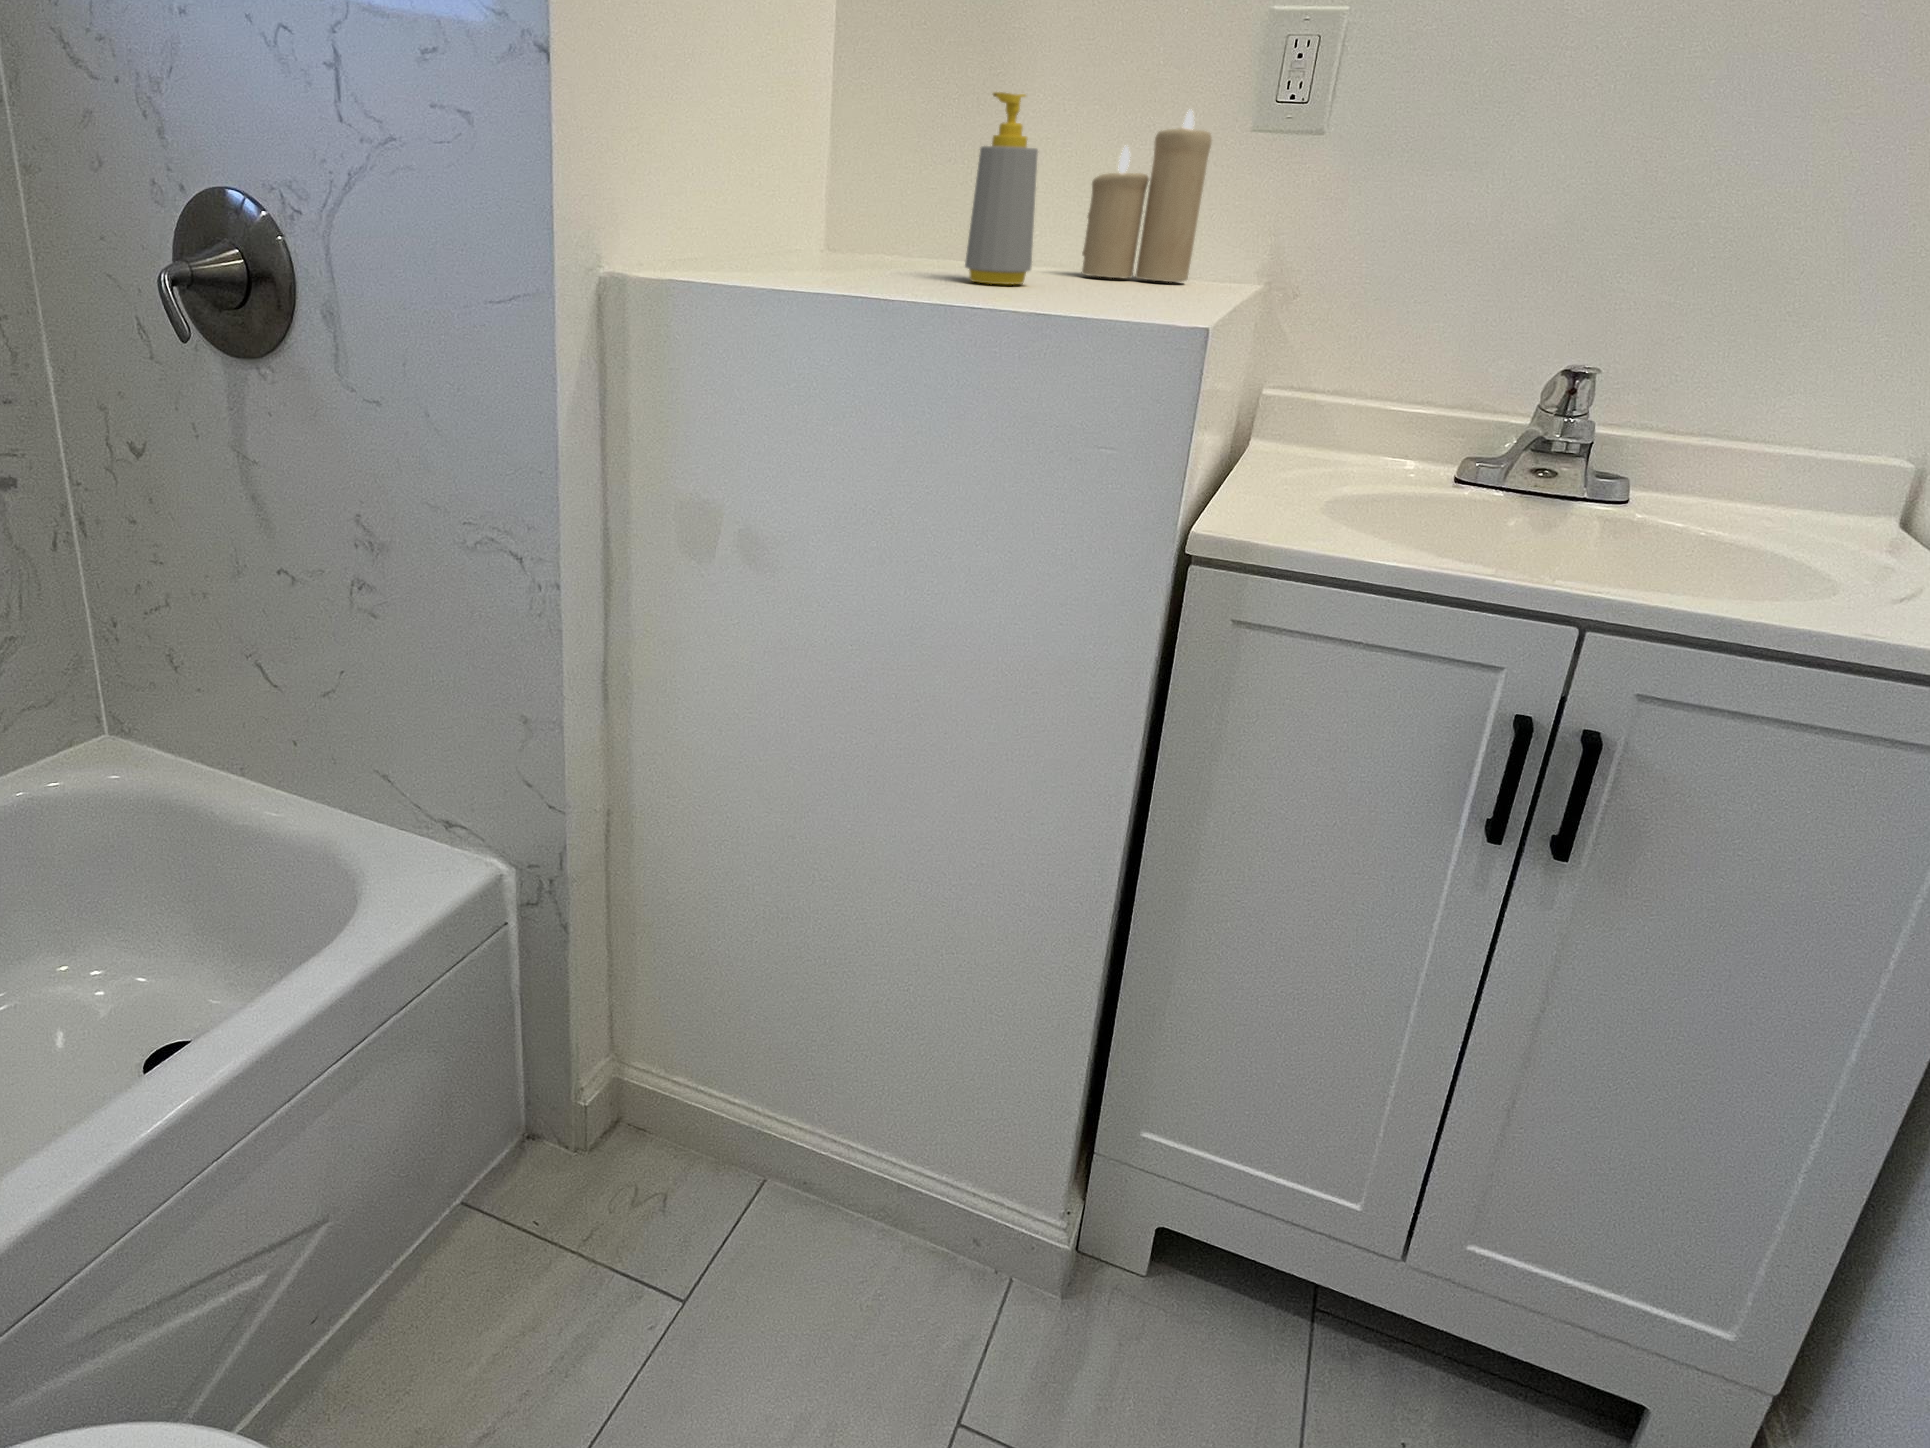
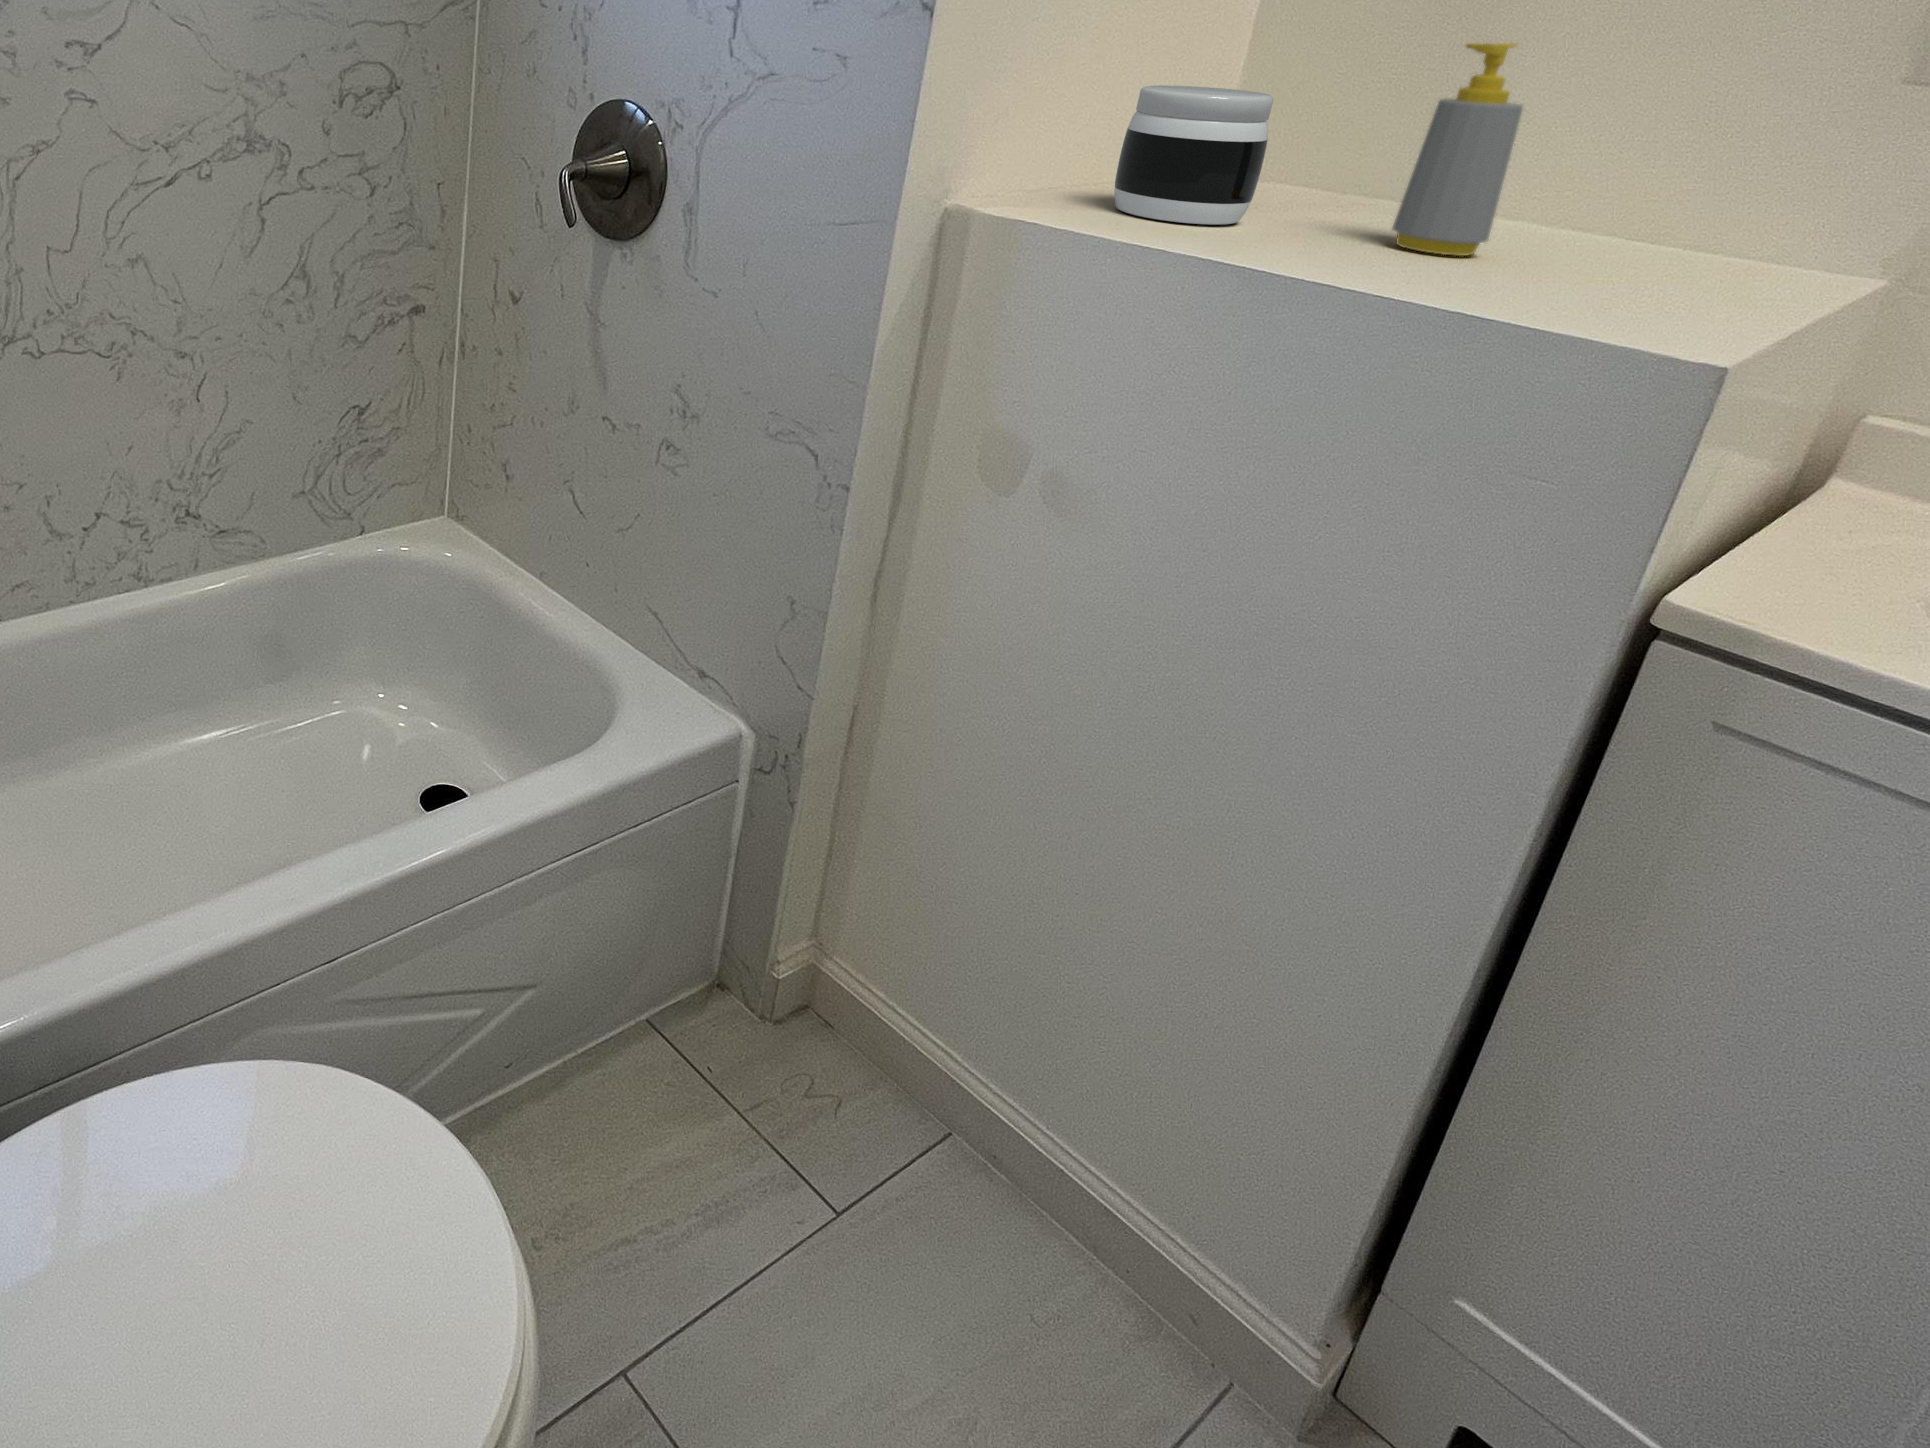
candle: present [1082,110,1212,282] -> none [1575,55,1829,266]
jar: none [747,146,862,275] -> present [1114,85,1273,224]

